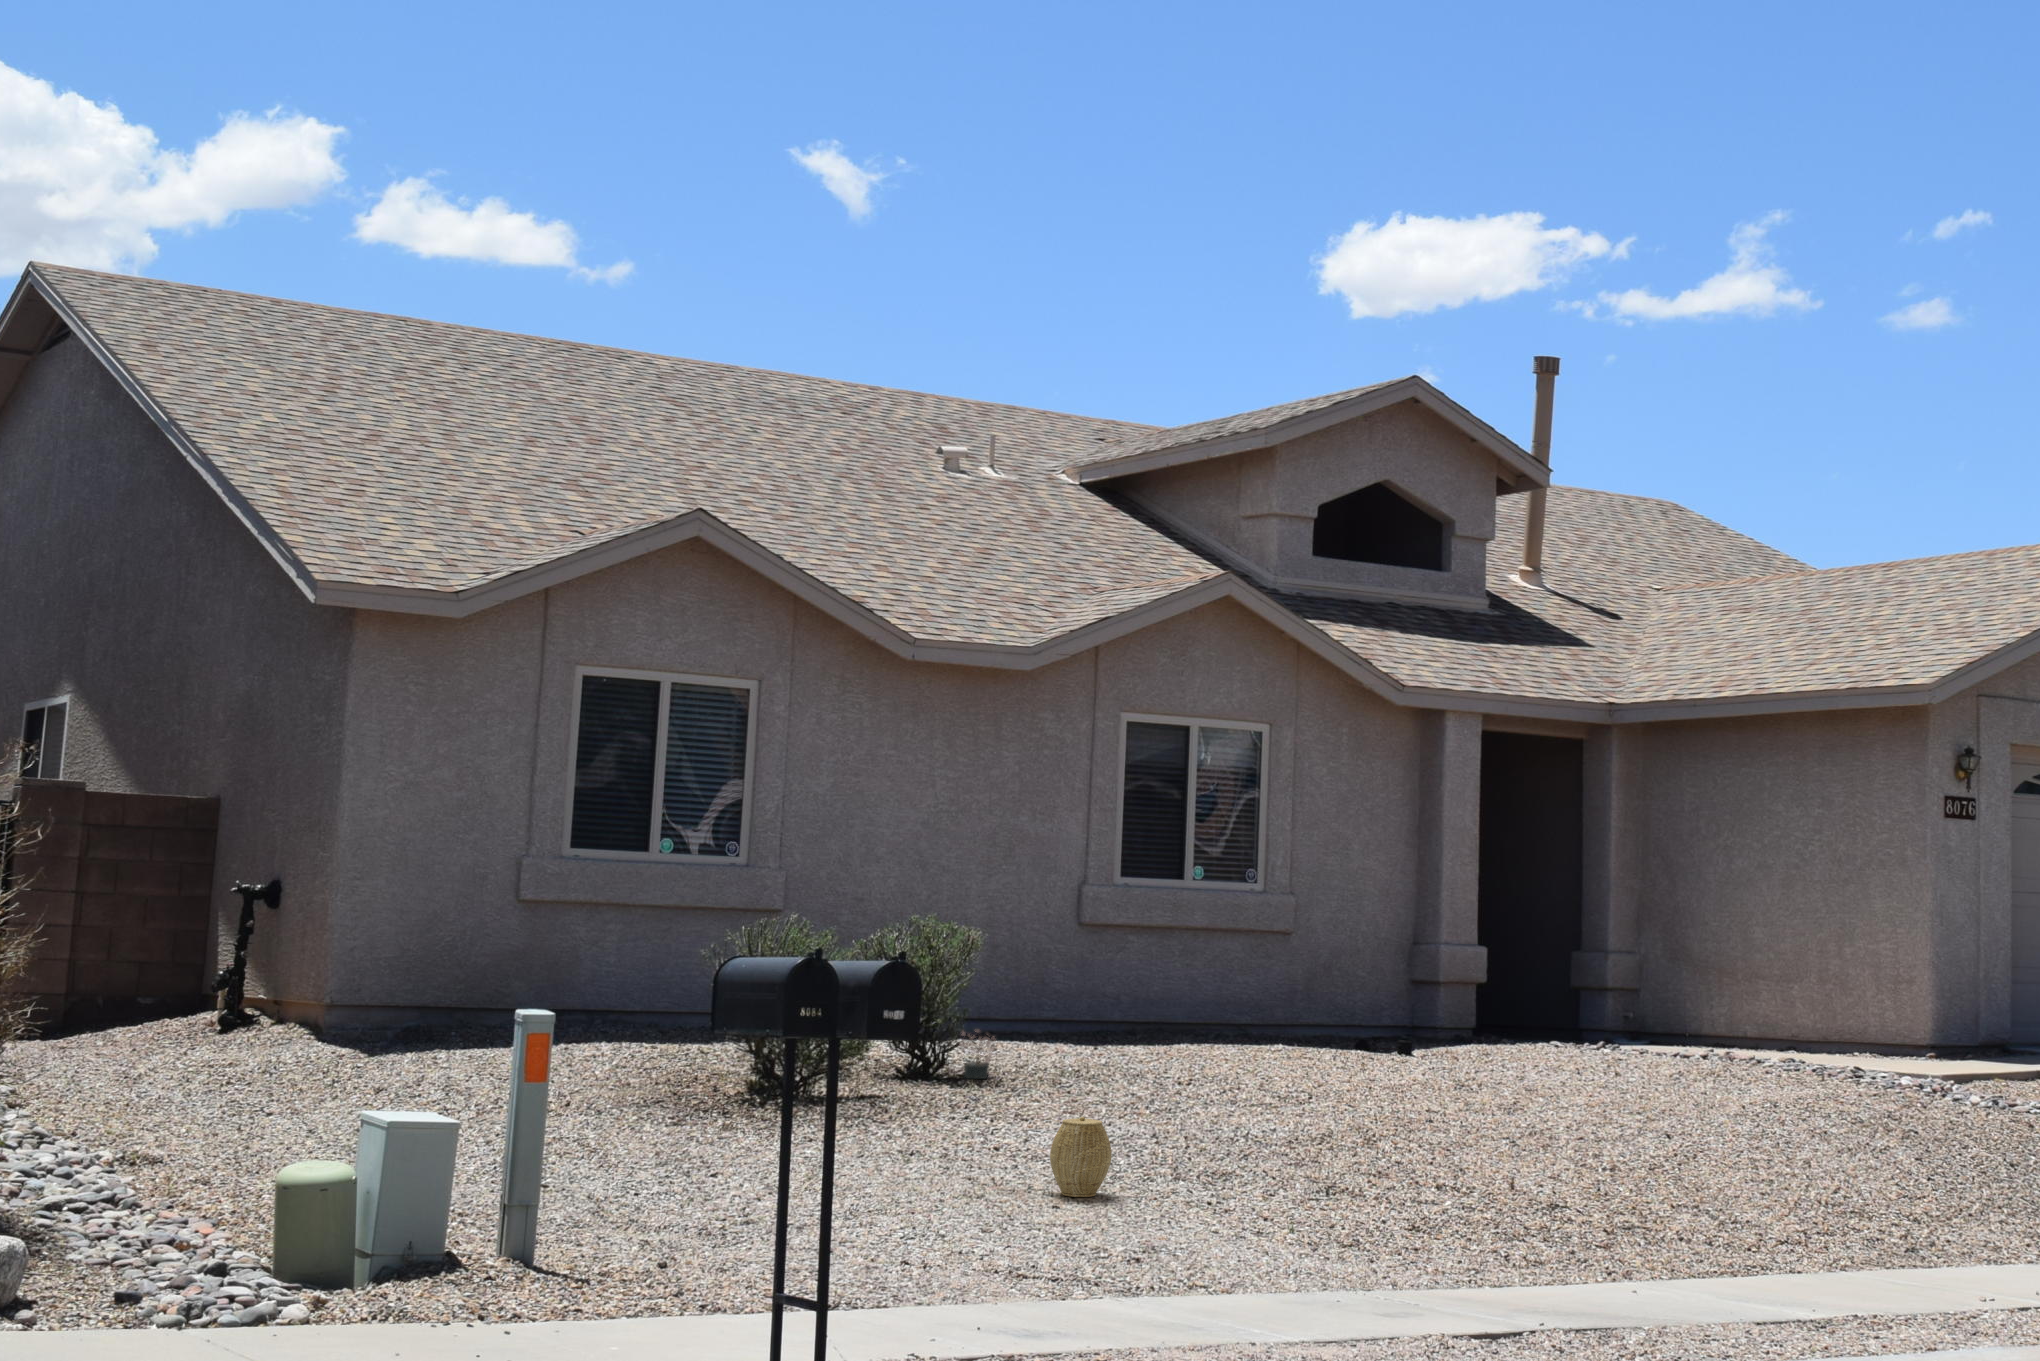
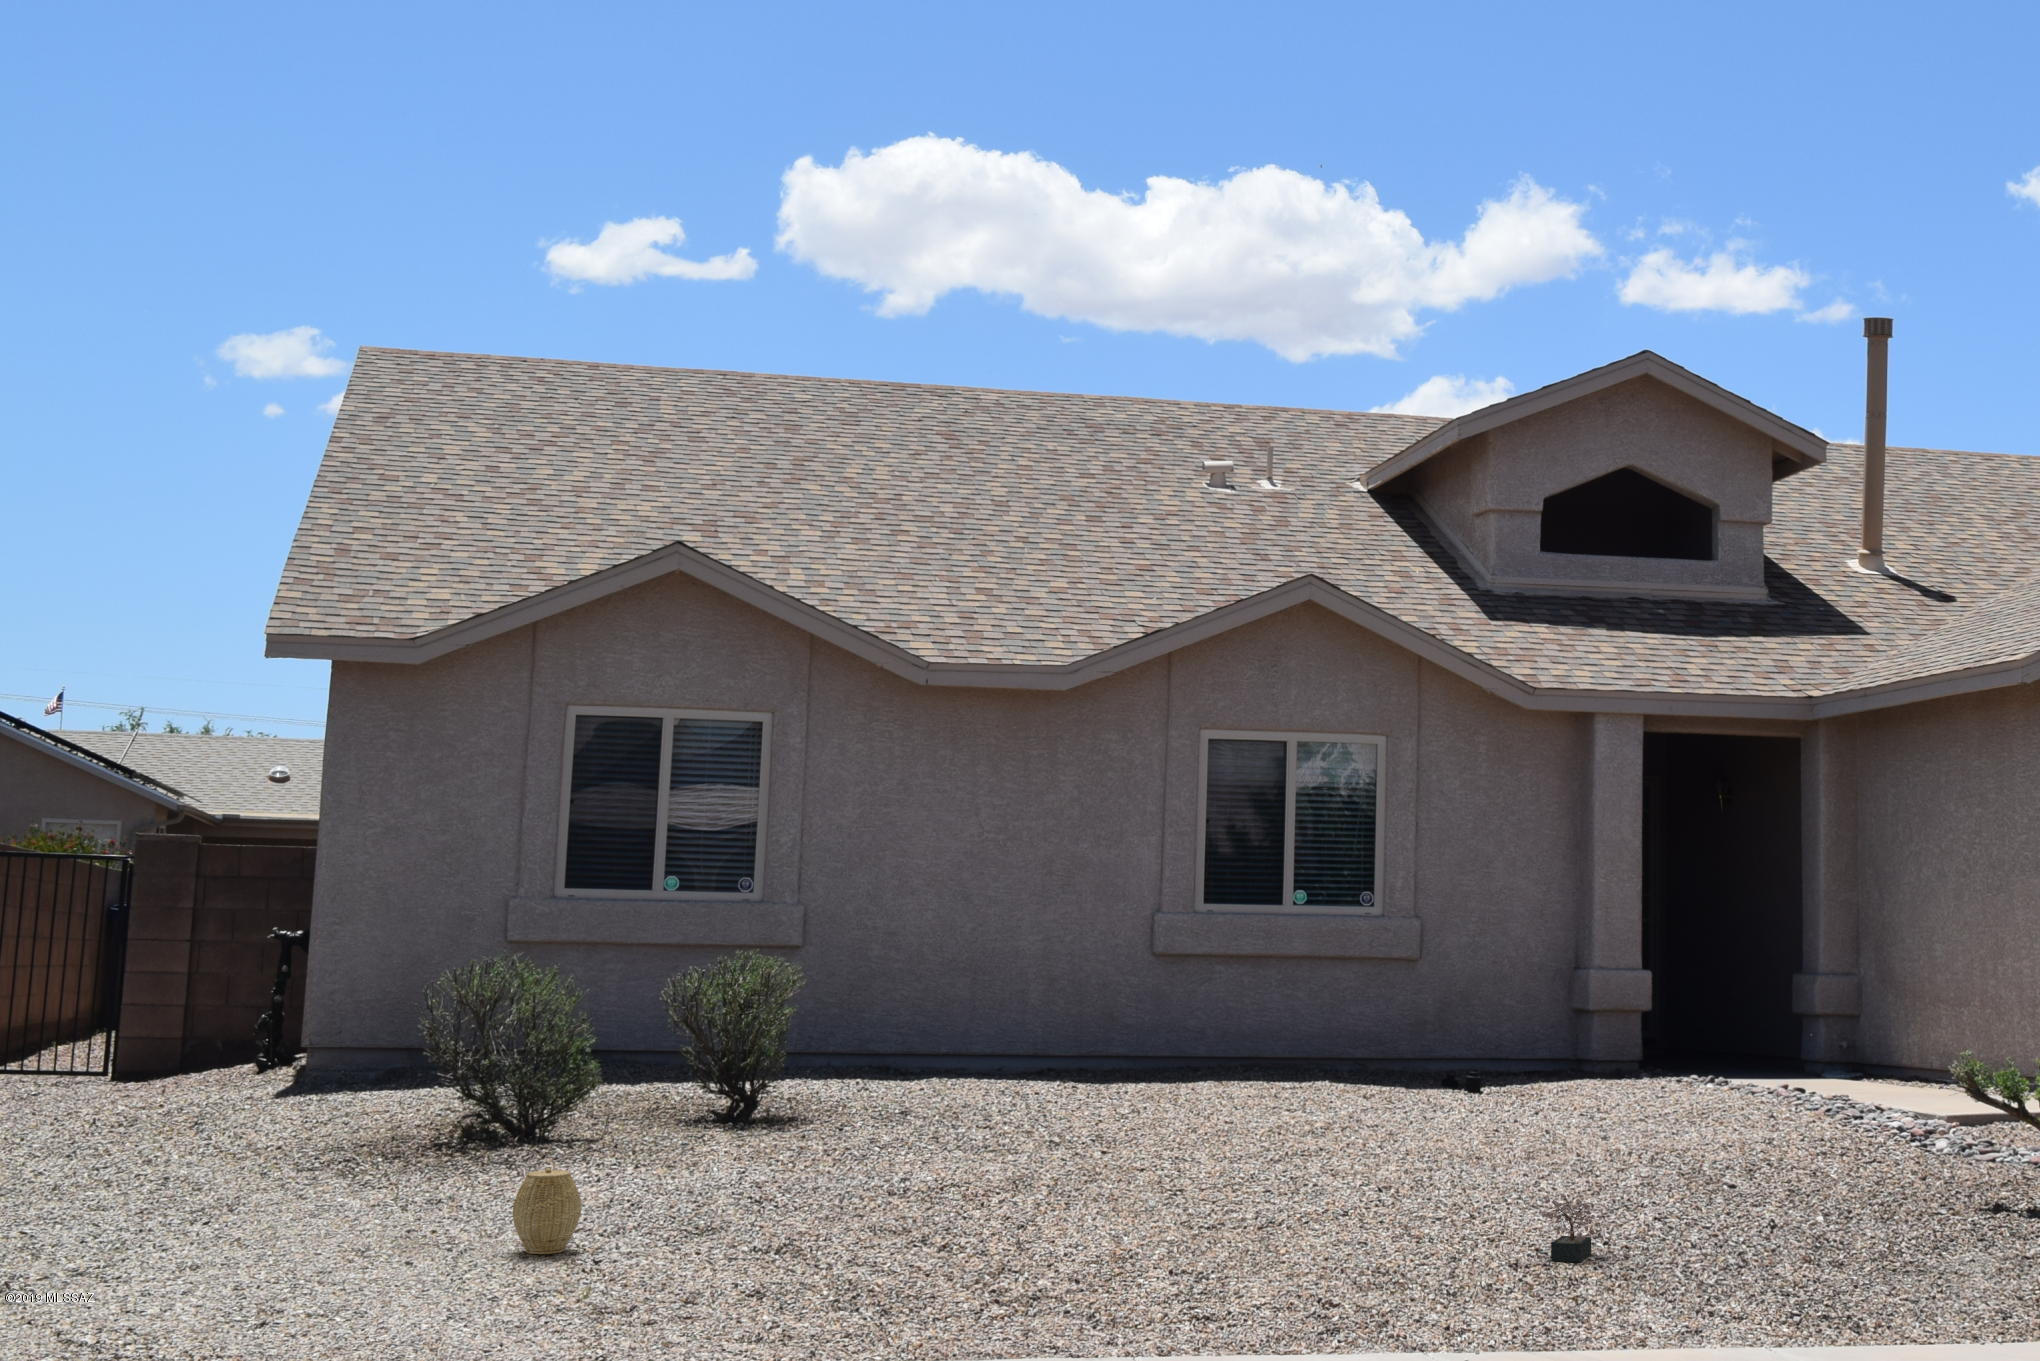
decorative plant: present [960,1031,994,1079] -> present [1541,1194,1595,1262]

